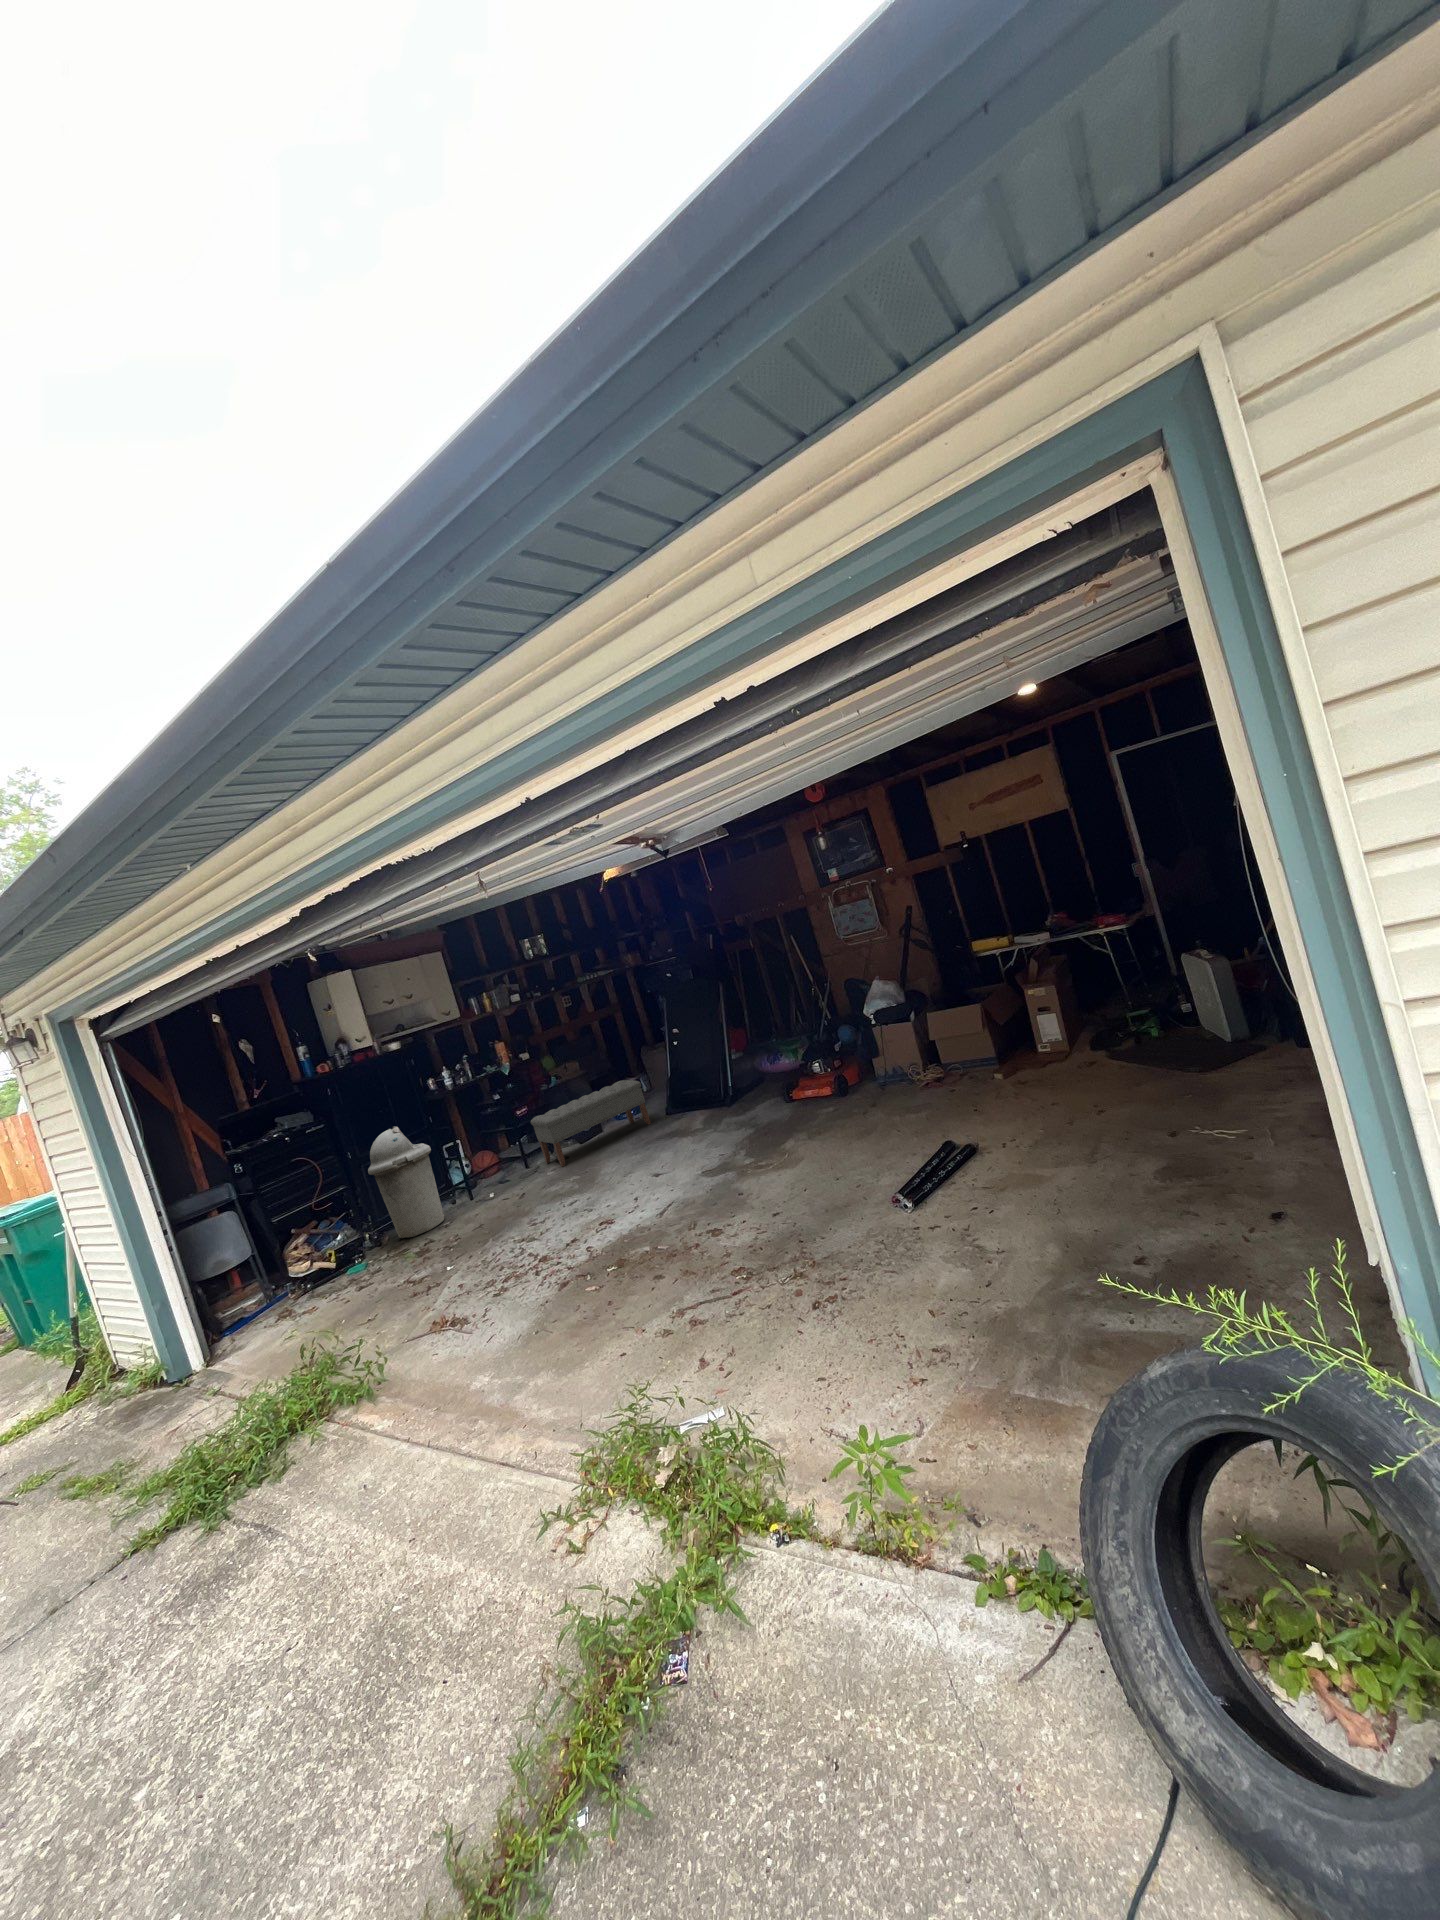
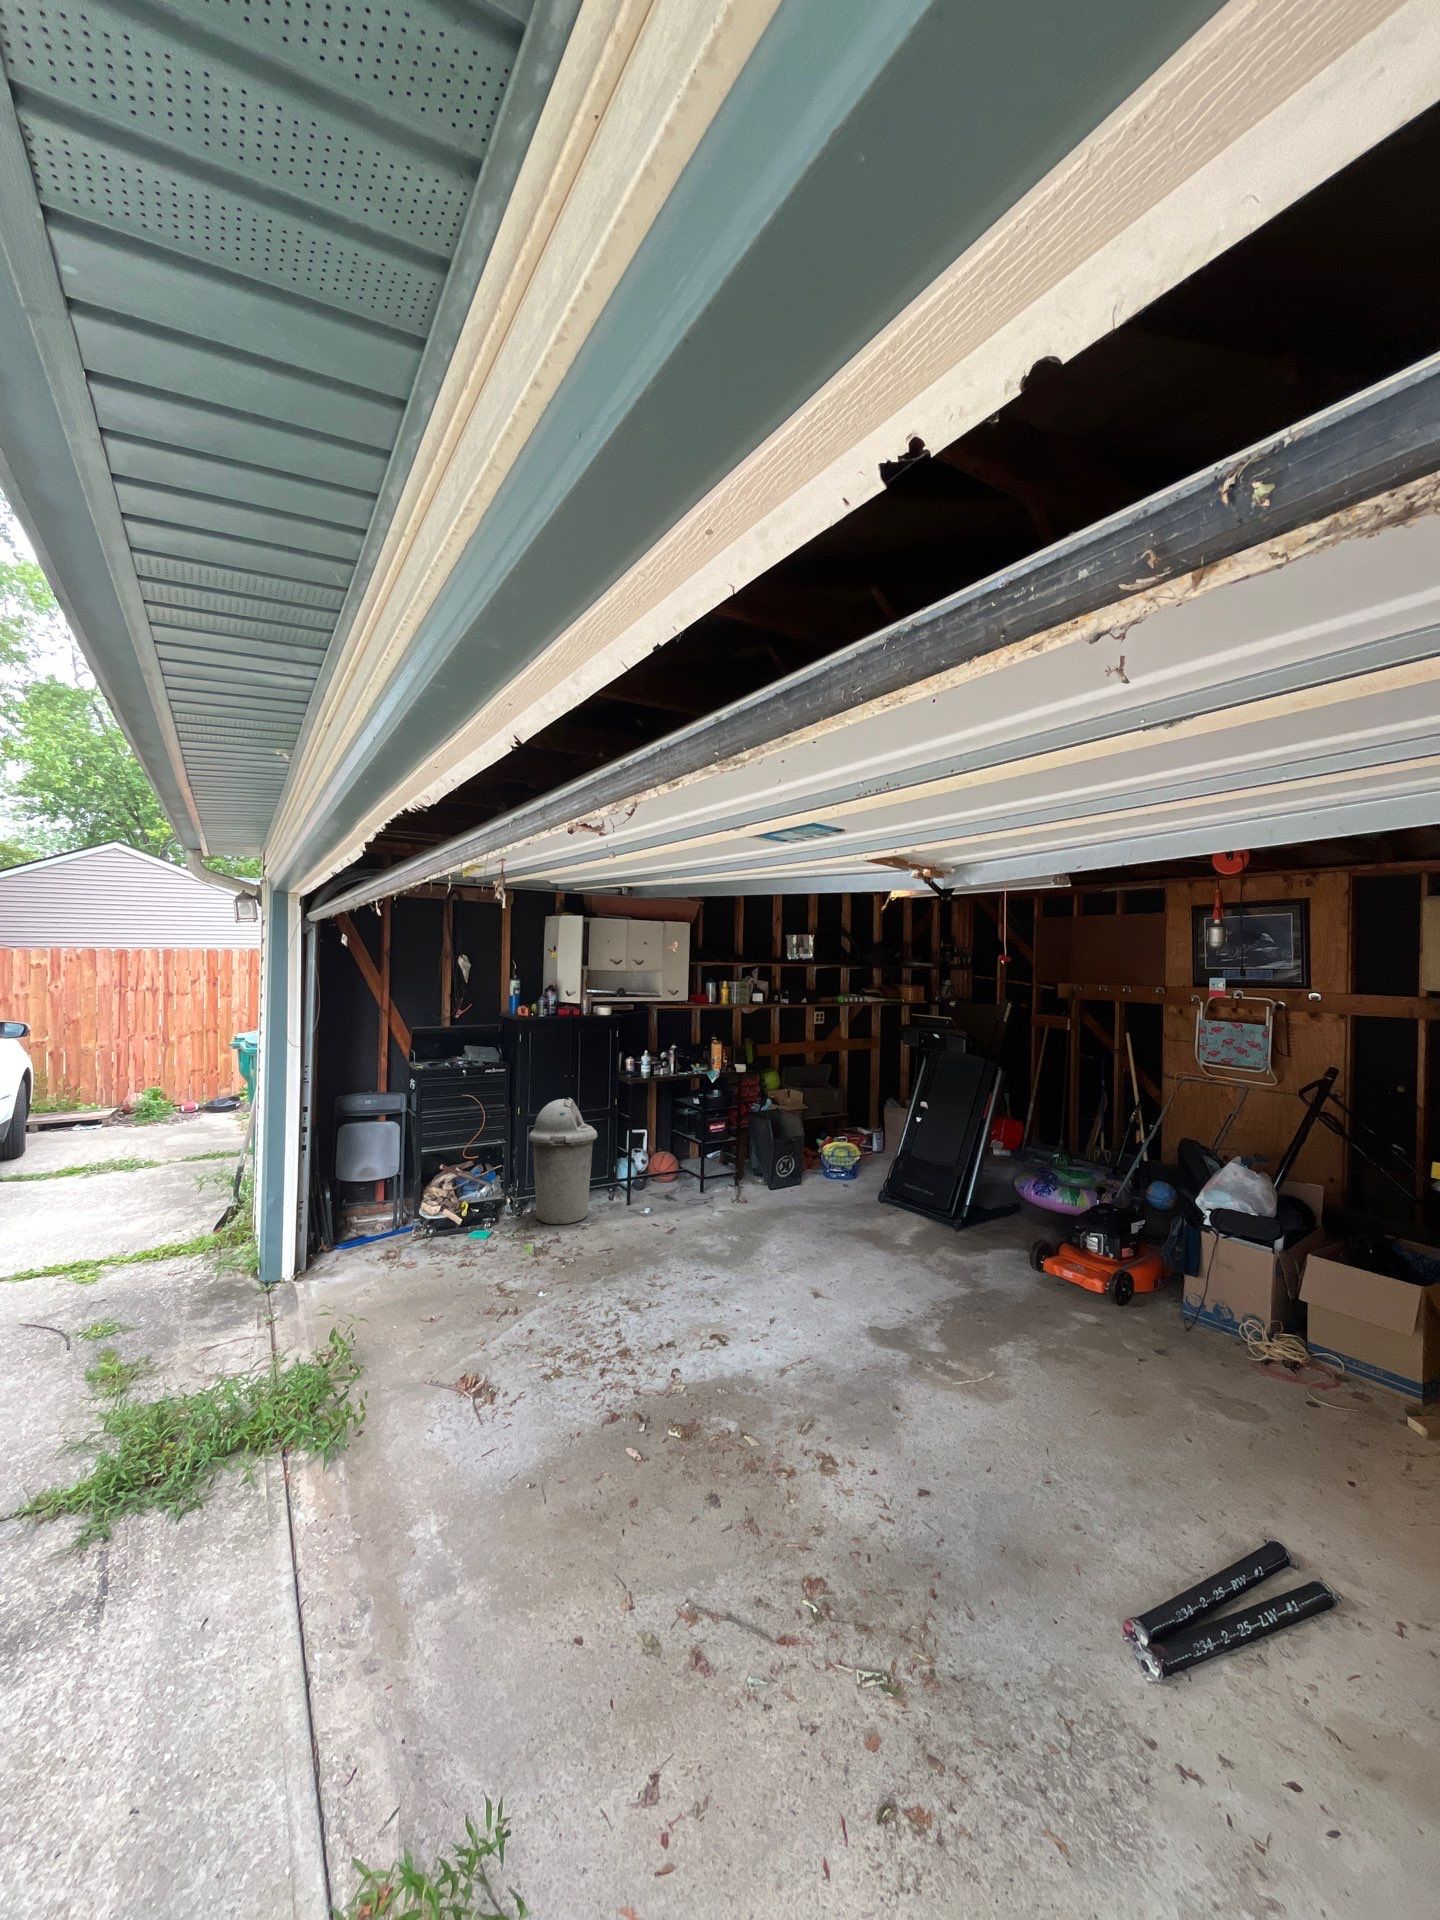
bench: present [531,1080,651,1166] -> none [715,1137,854,1213]

